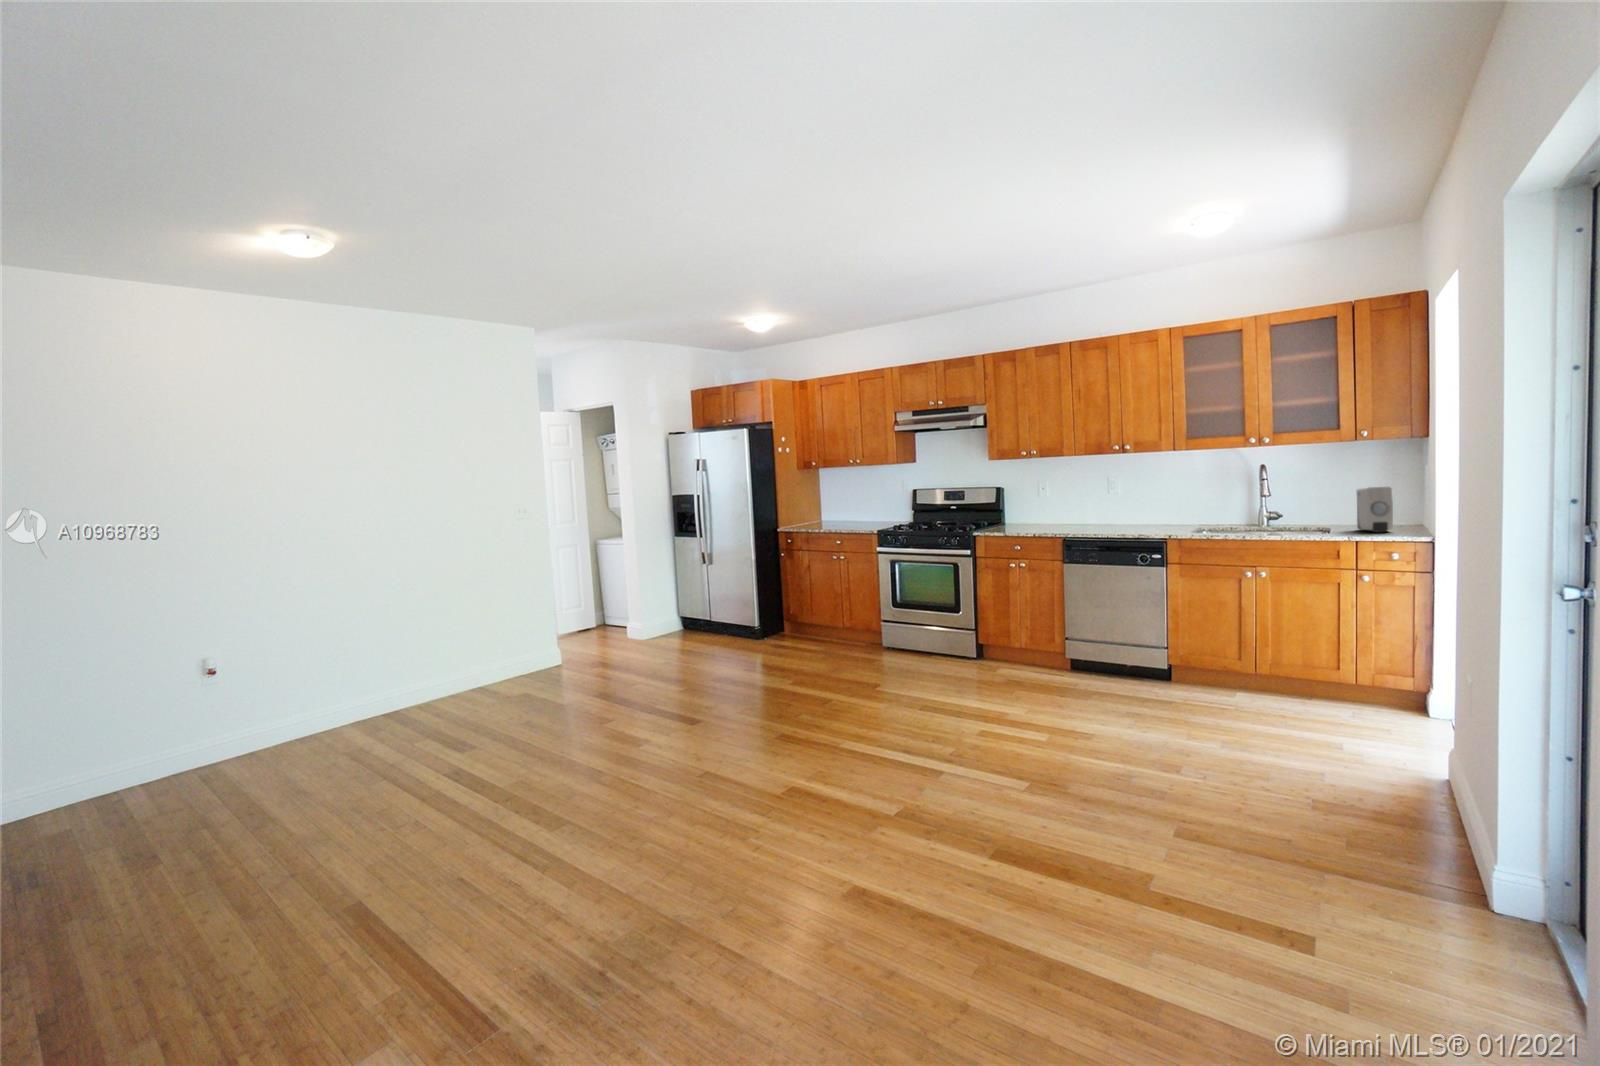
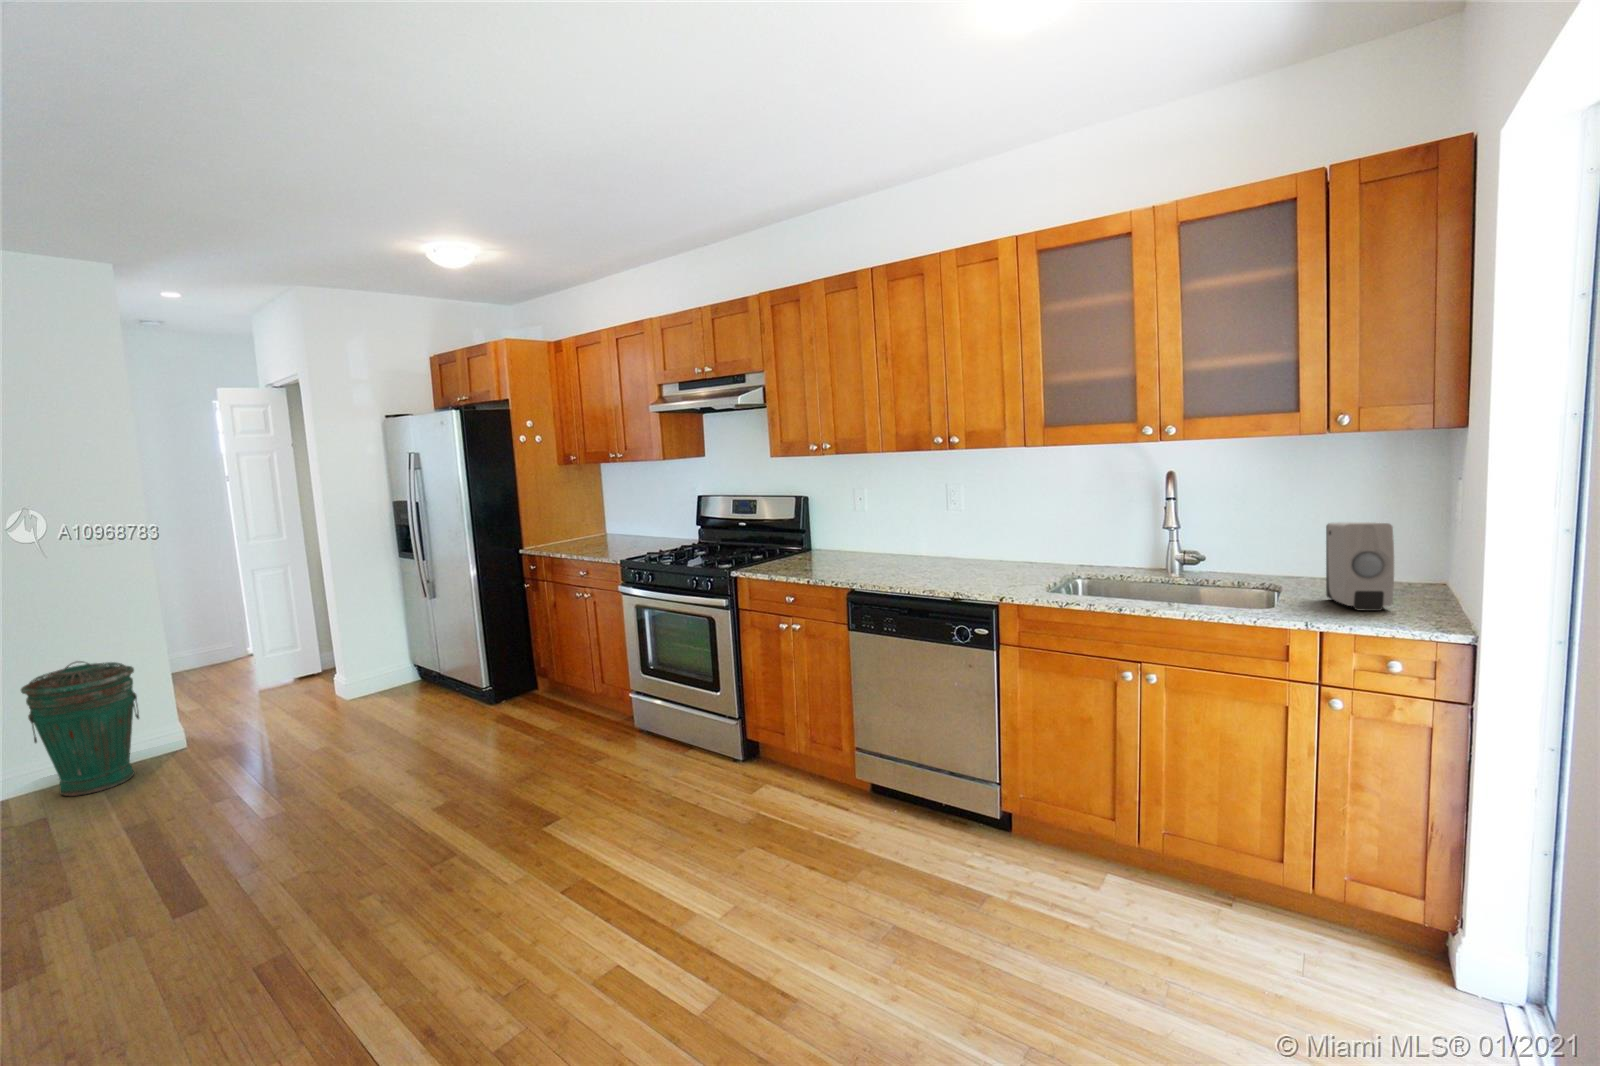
trash can: none [501,595,560,683] -> present [21,661,139,796]

